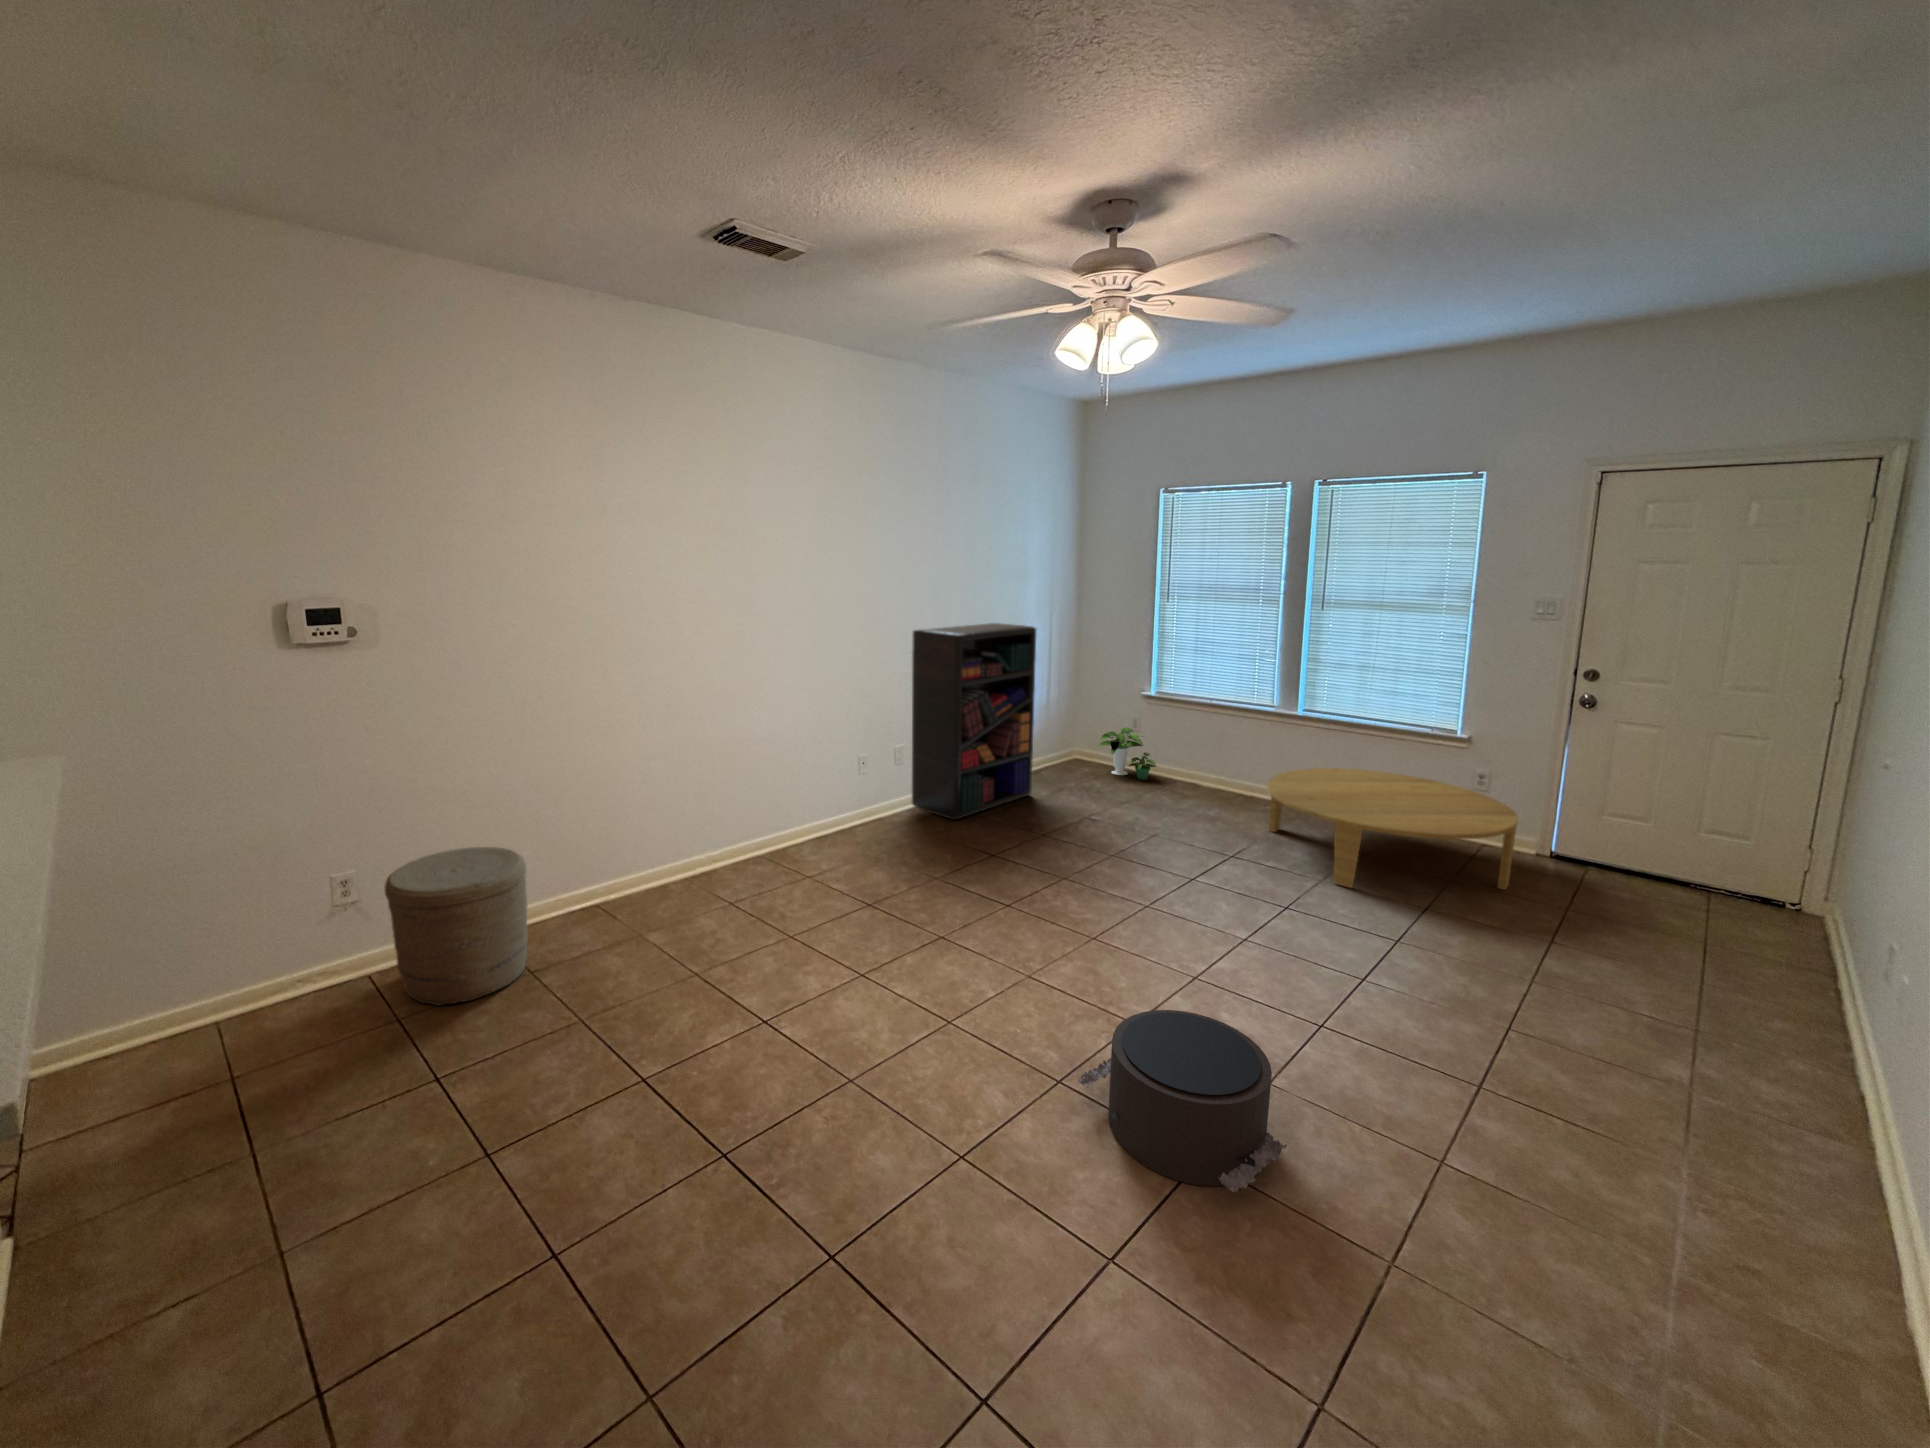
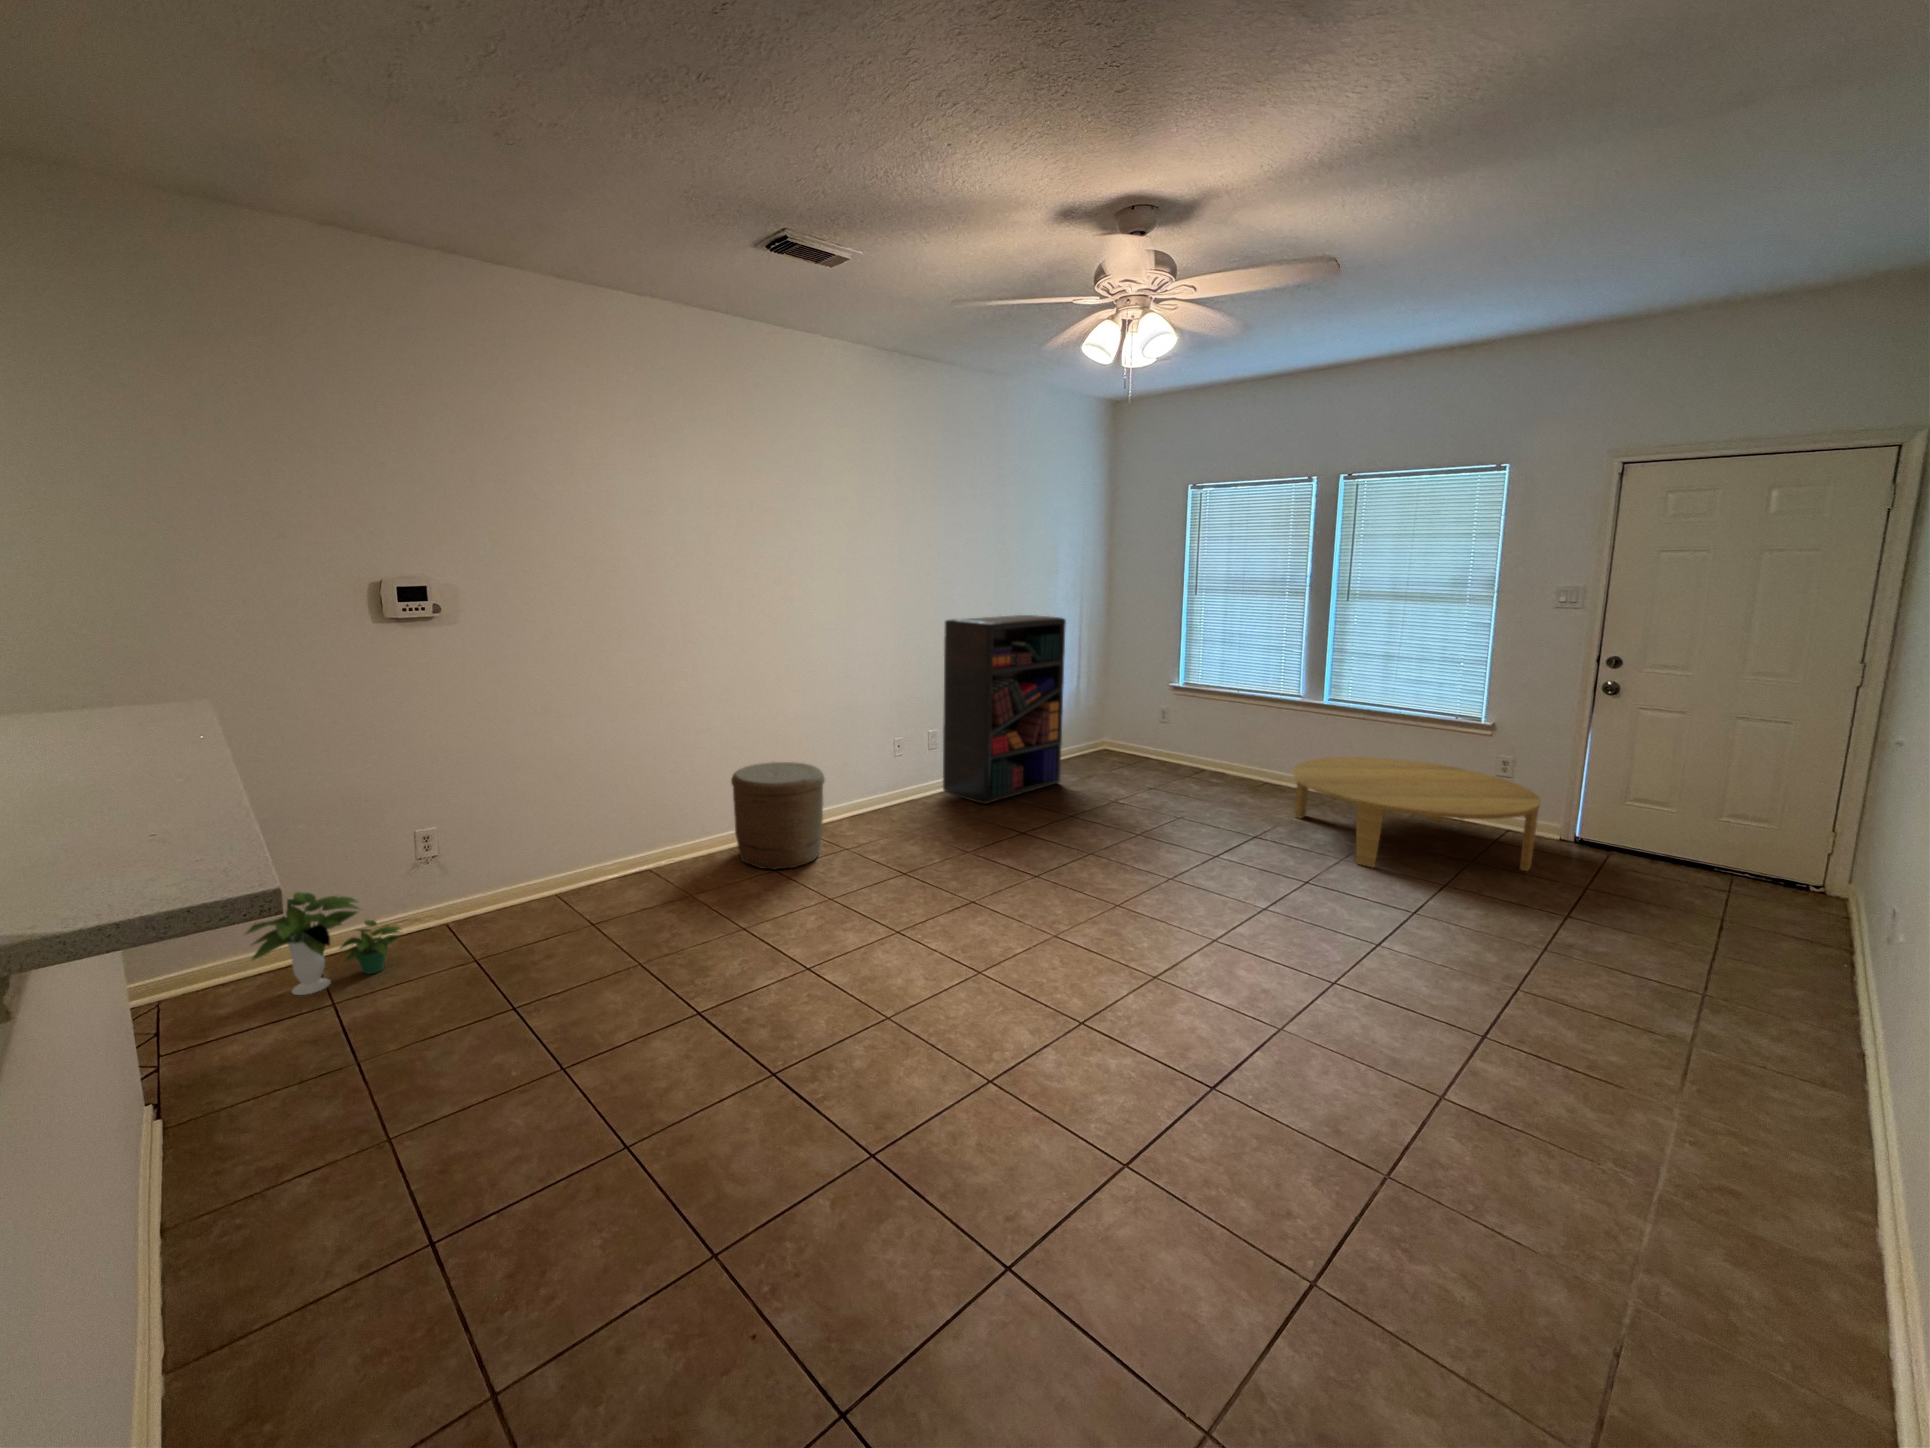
potted plant: present [1097,727,1156,780] -> present [246,892,400,995]
woven basket: present [384,847,528,1005] -> present [731,762,825,870]
pouf: present [1077,1010,1287,1192] -> none [1098,957,1293,1108]

